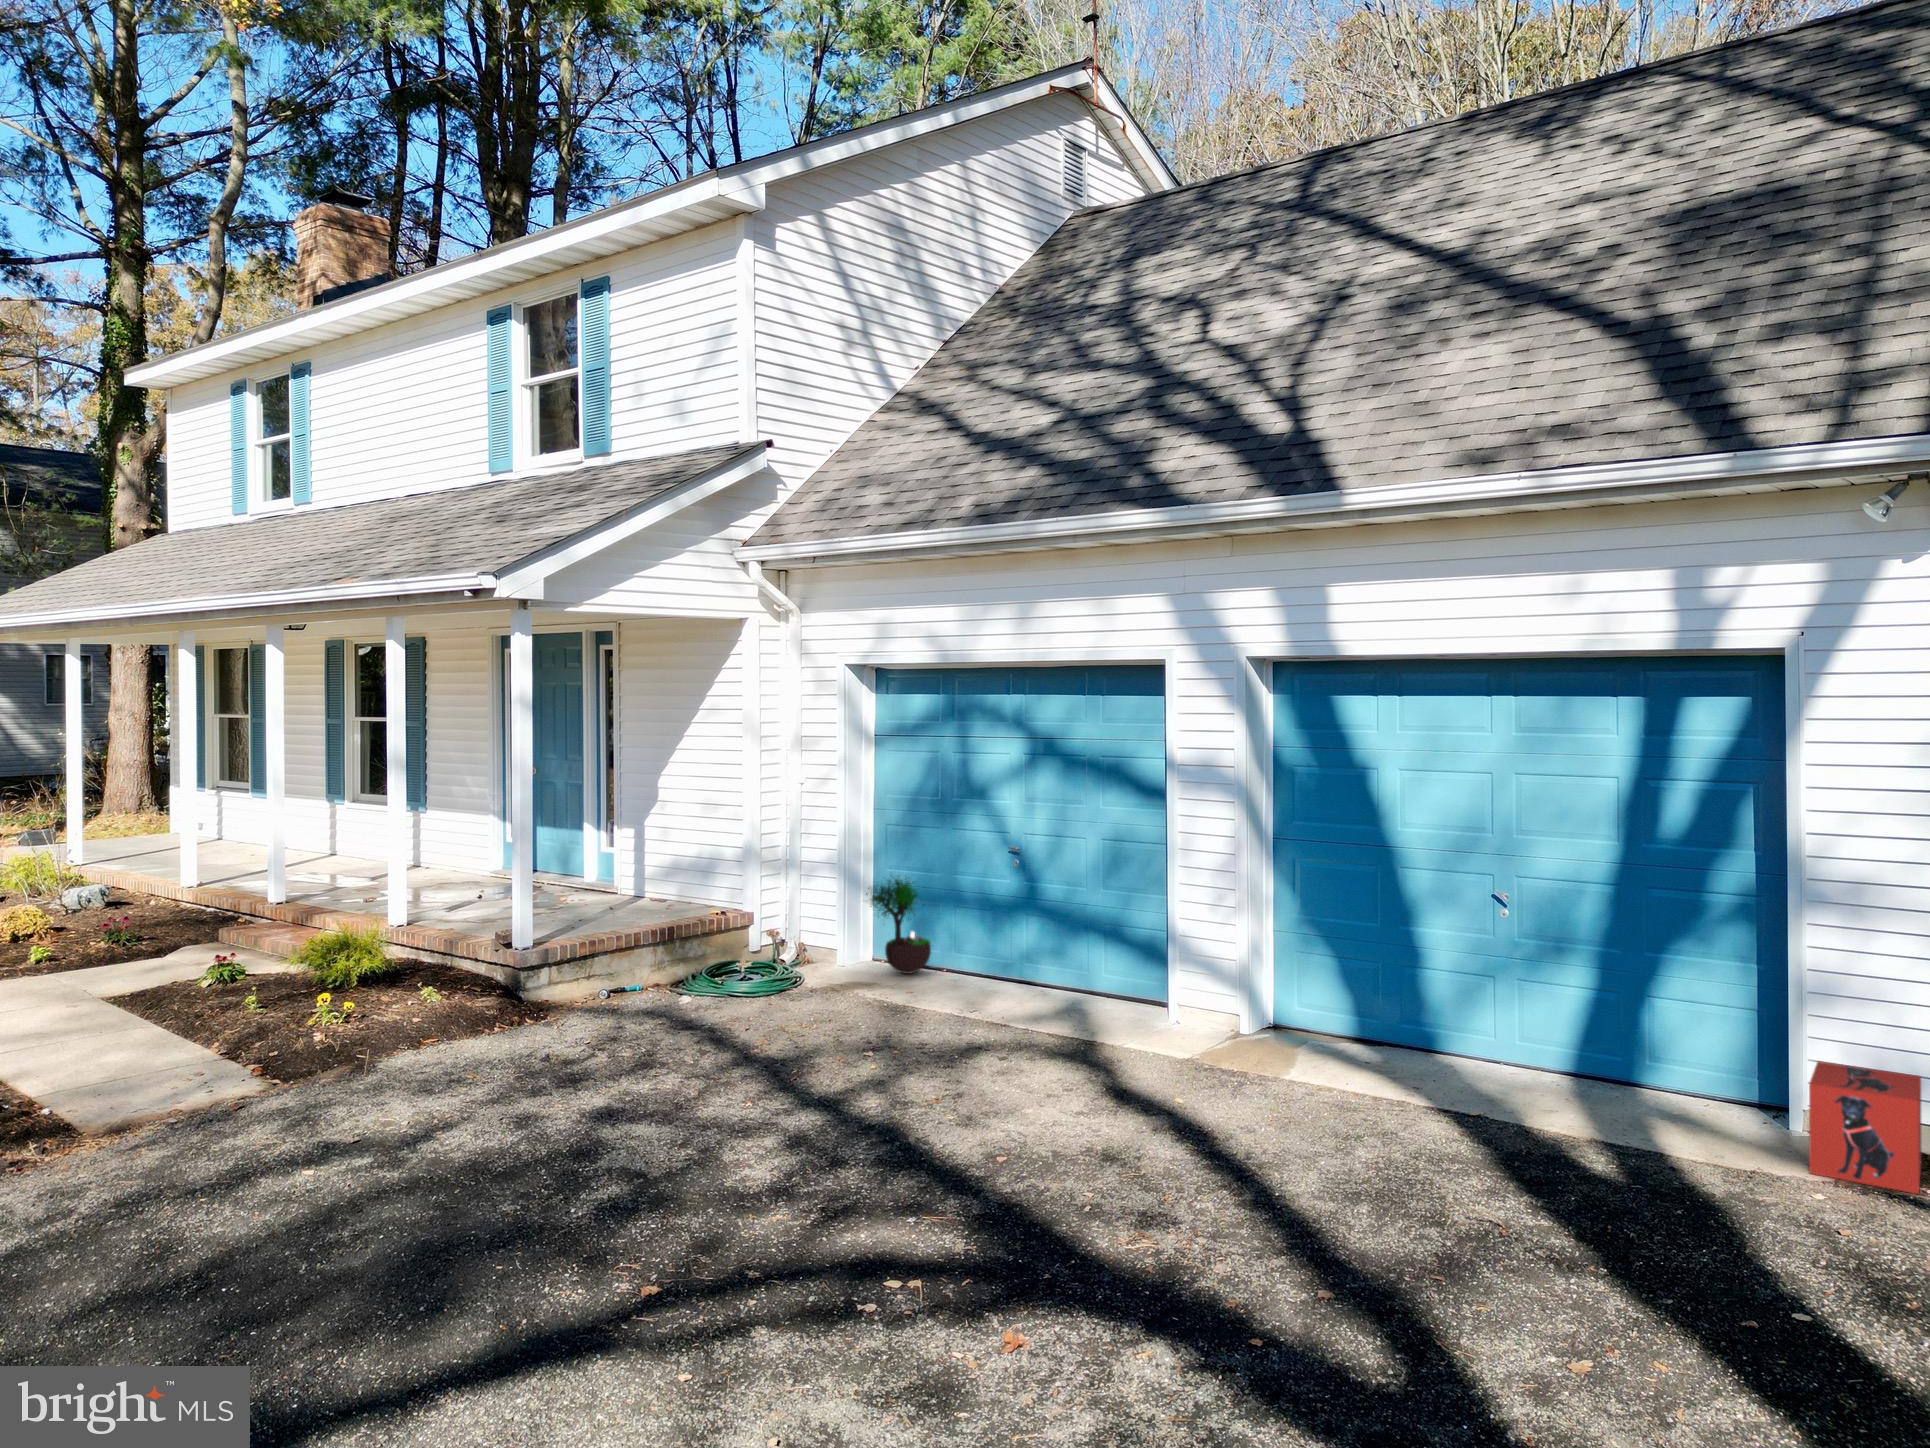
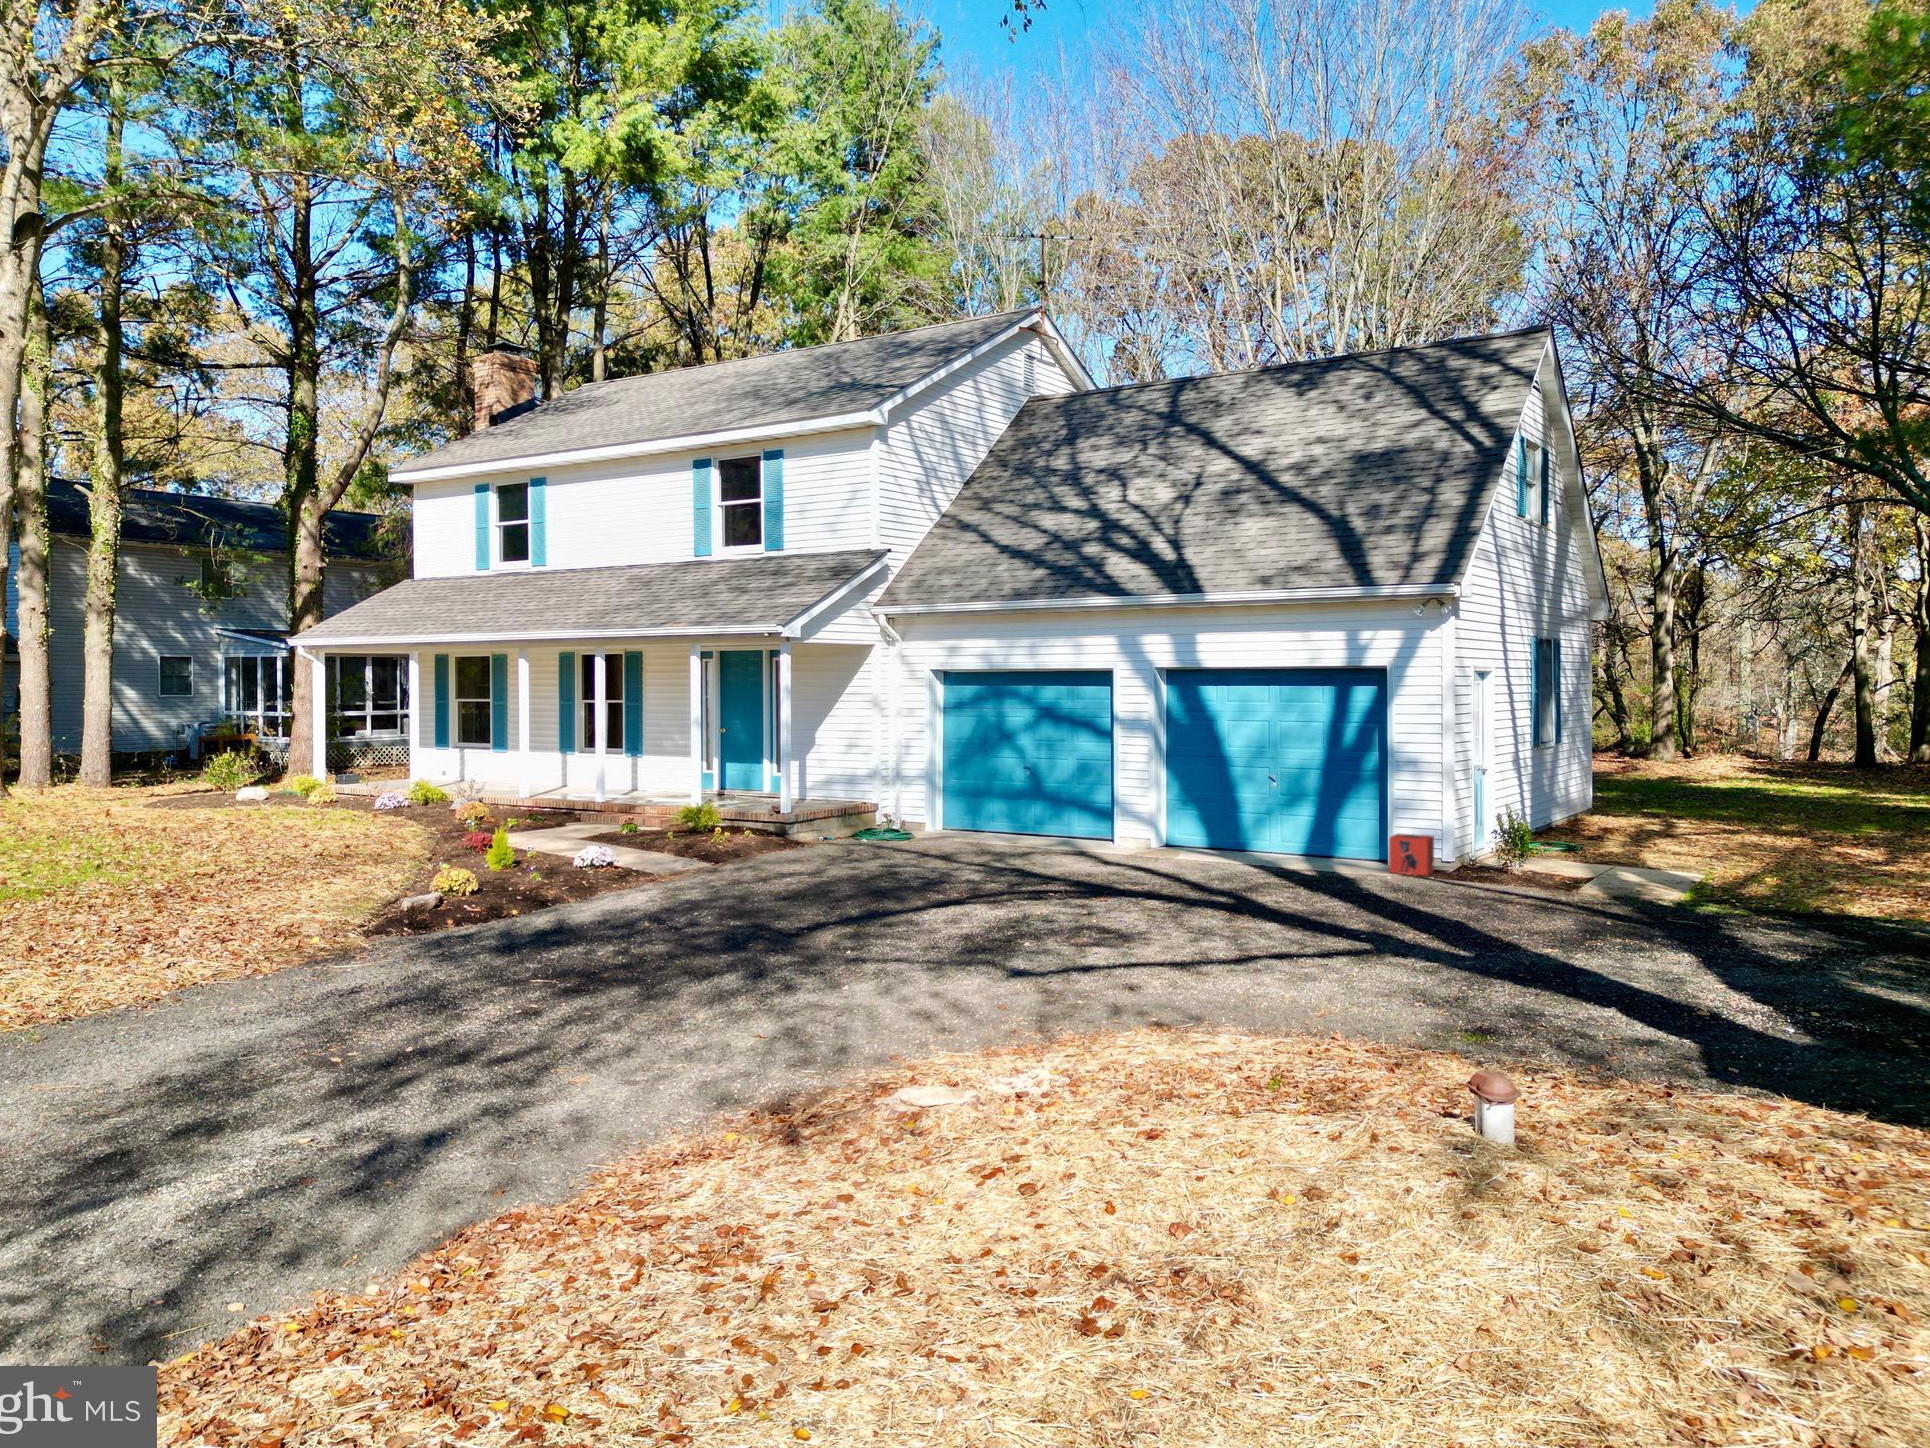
potted tree: present [866,875,931,974] -> none [949,777,983,833]

